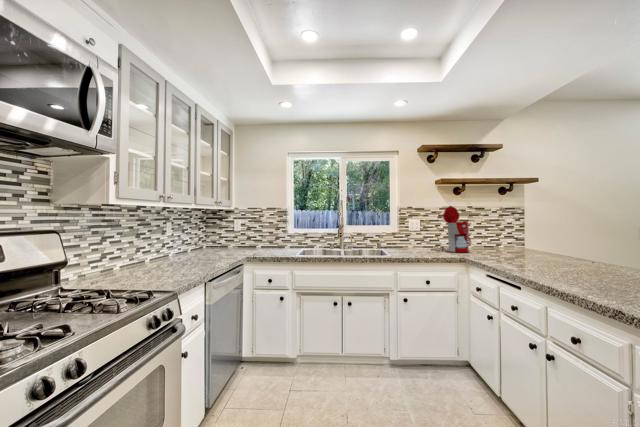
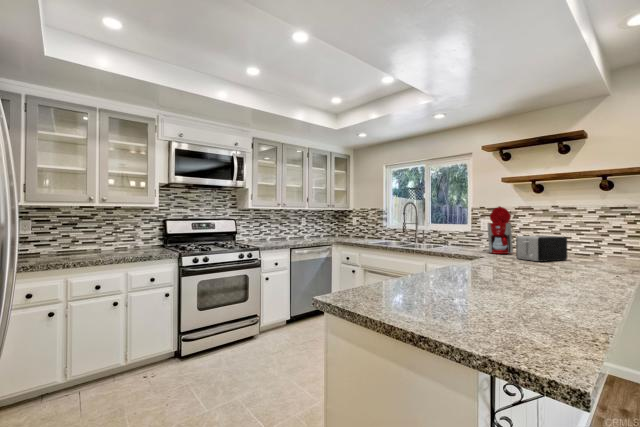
toaster: none [493,232,529,256] -> present [516,236,567,262]

